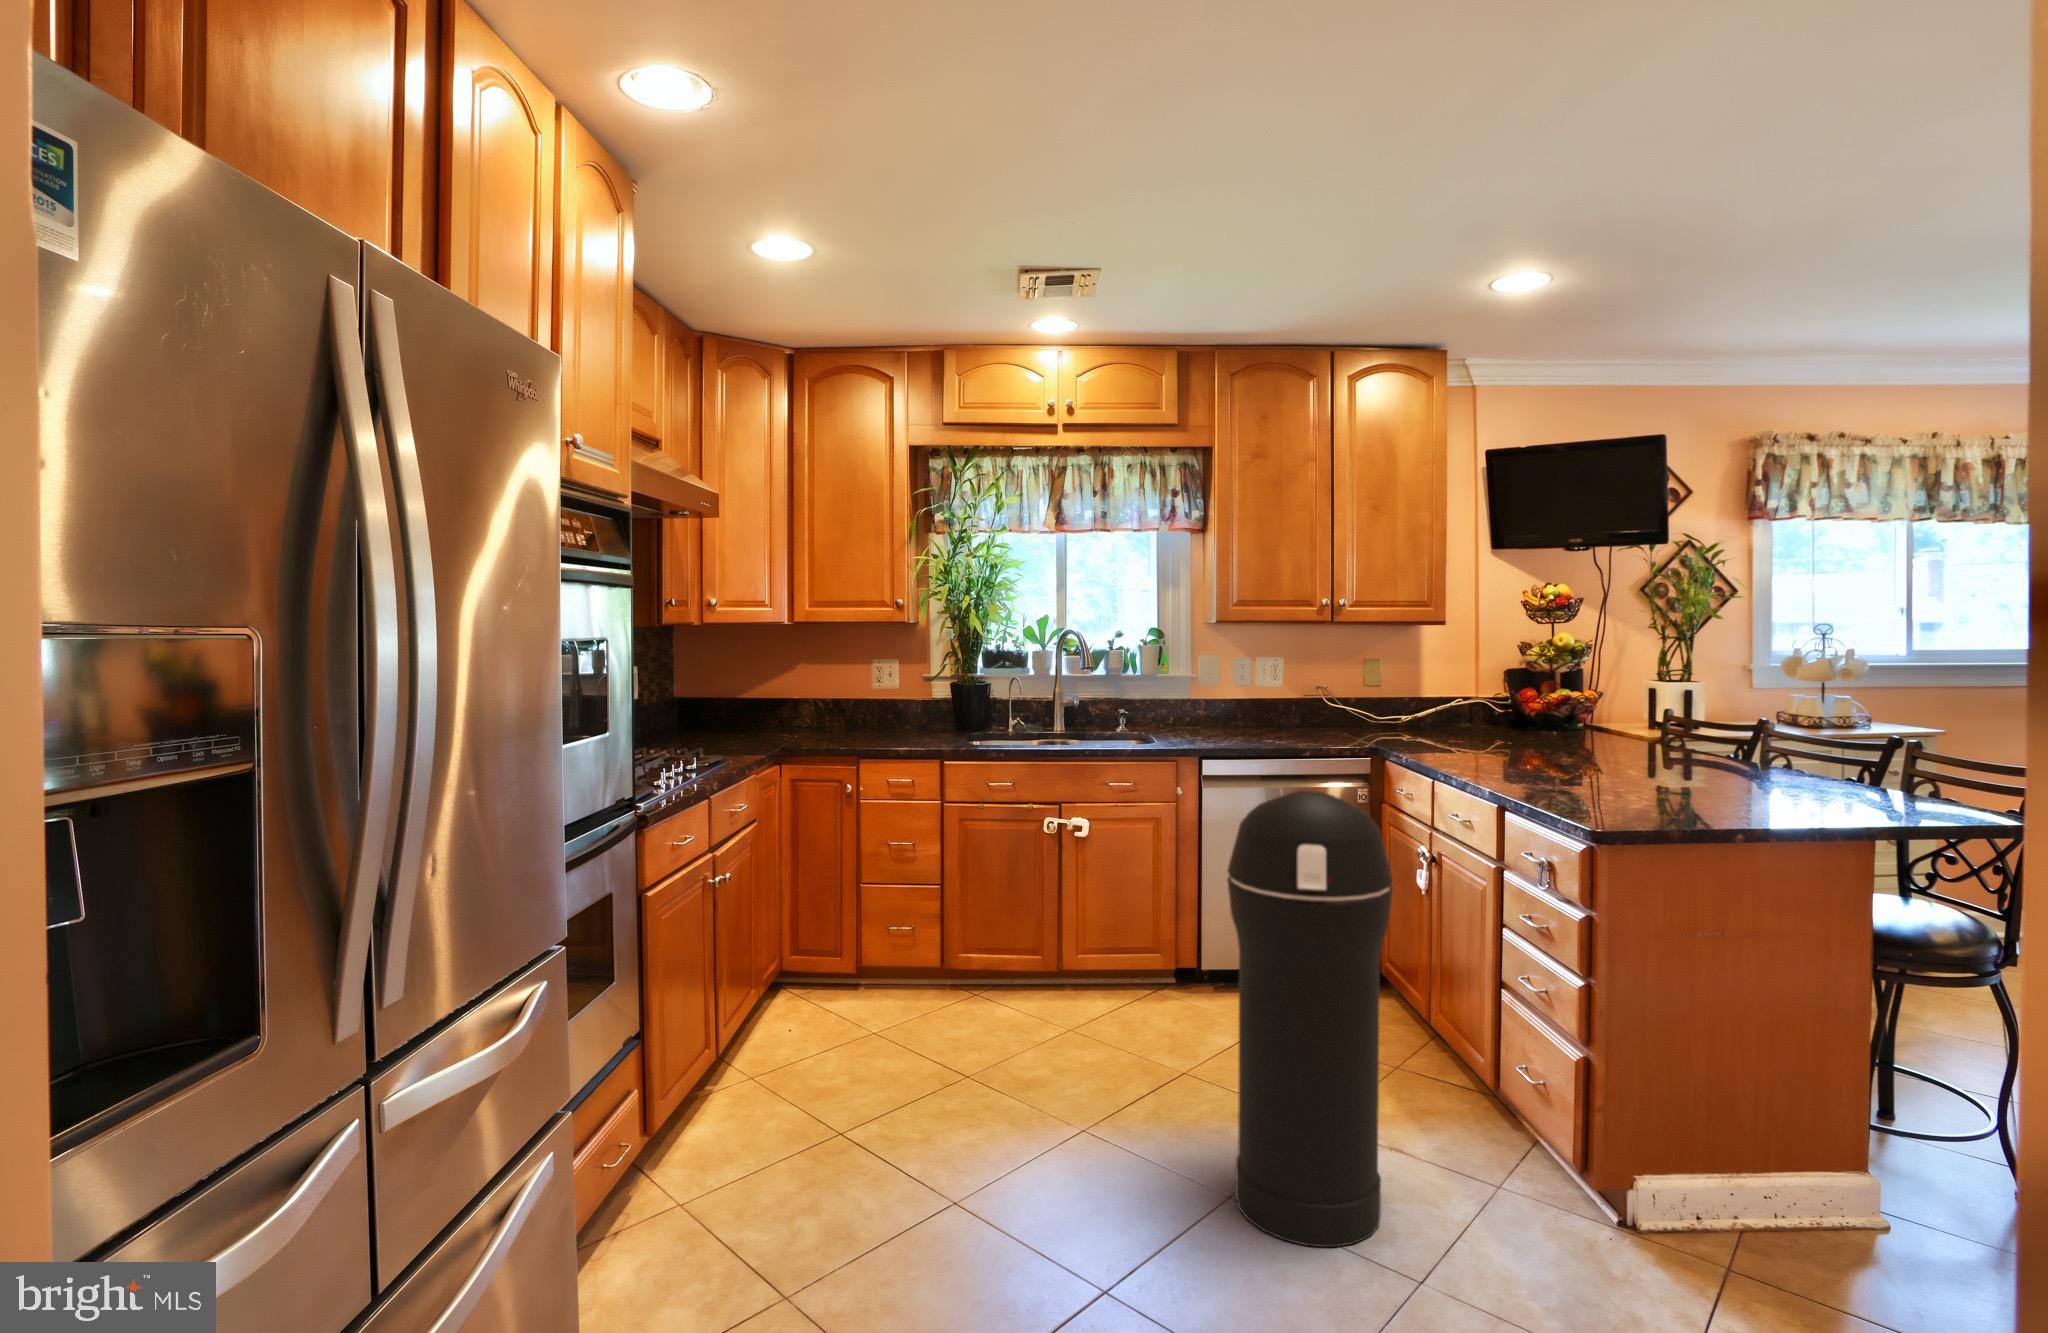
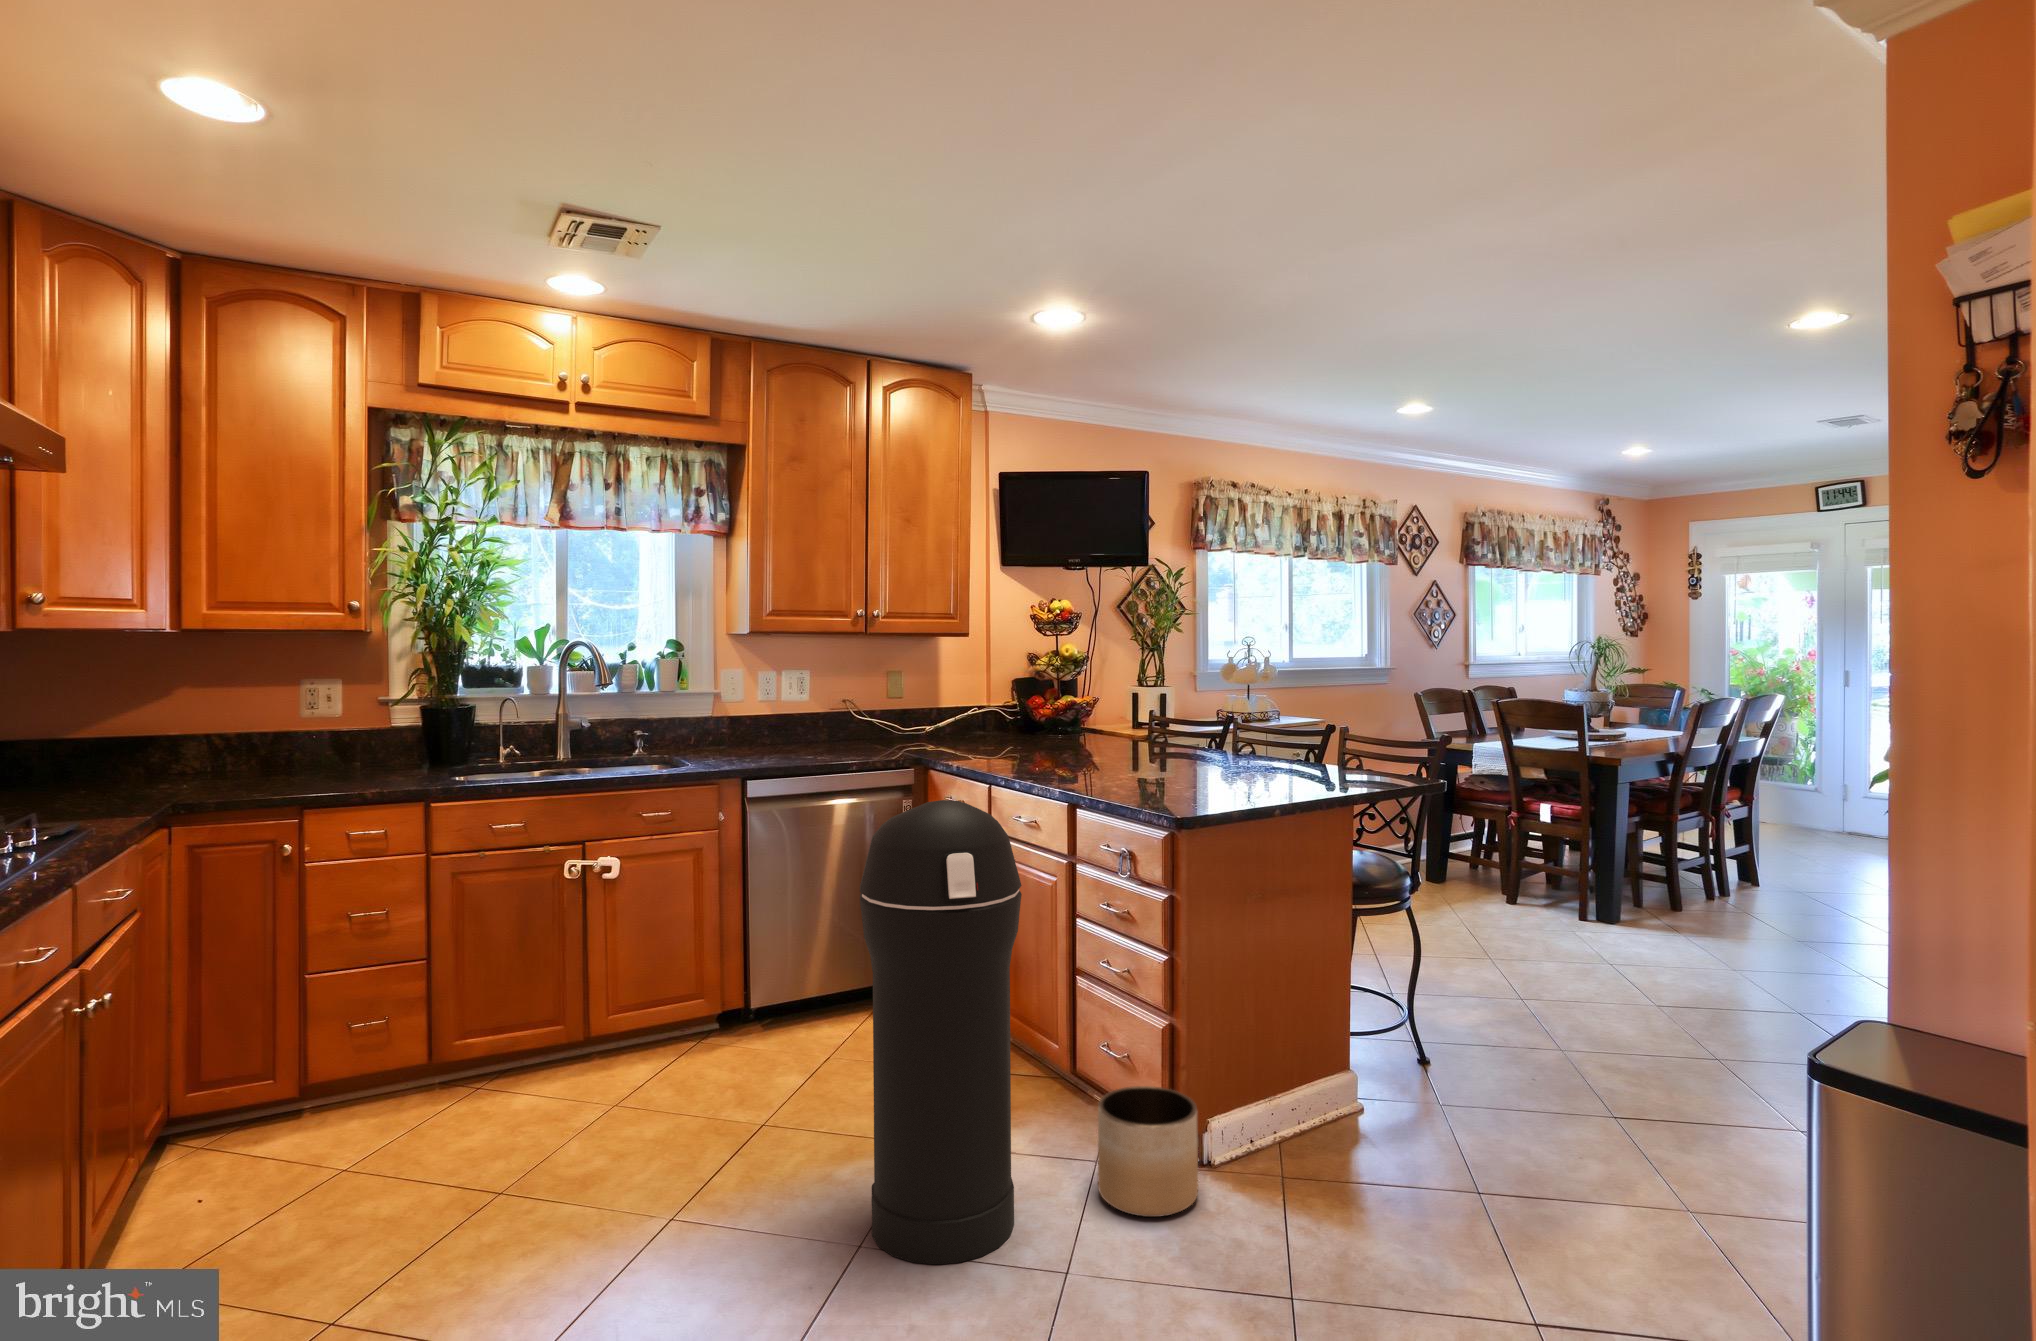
planter: none [1484,1118,1607,1270] -> present [1098,1086,1198,1217]

